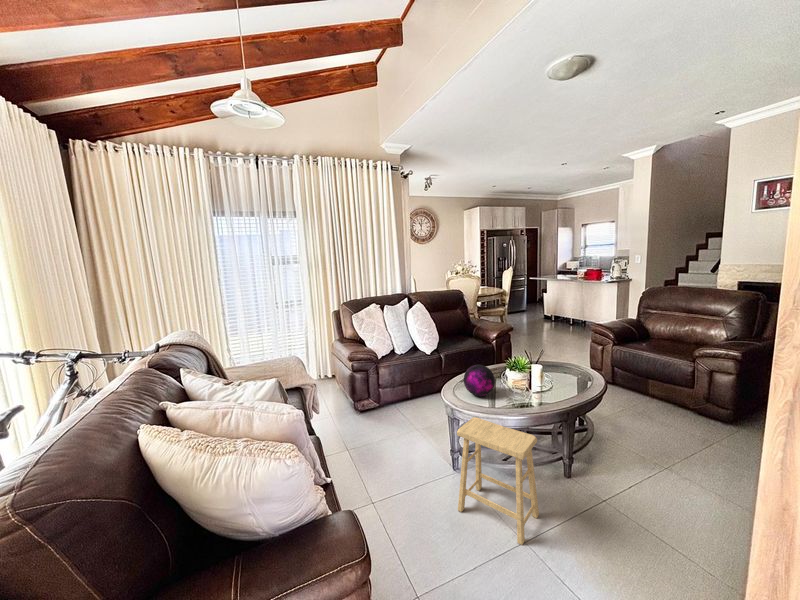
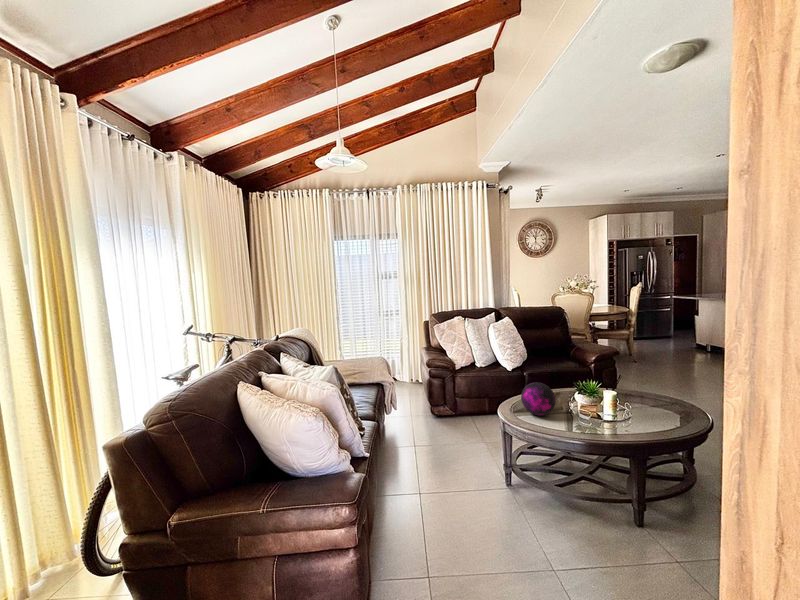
footstool: present [457,417,539,545] -> none [494,433,583,576]

